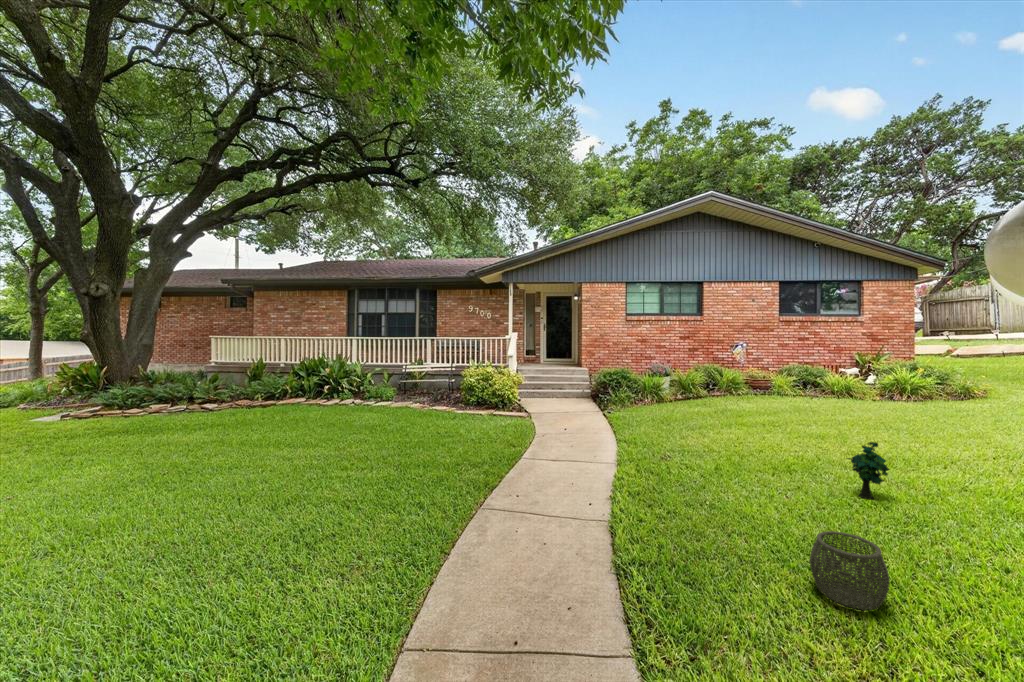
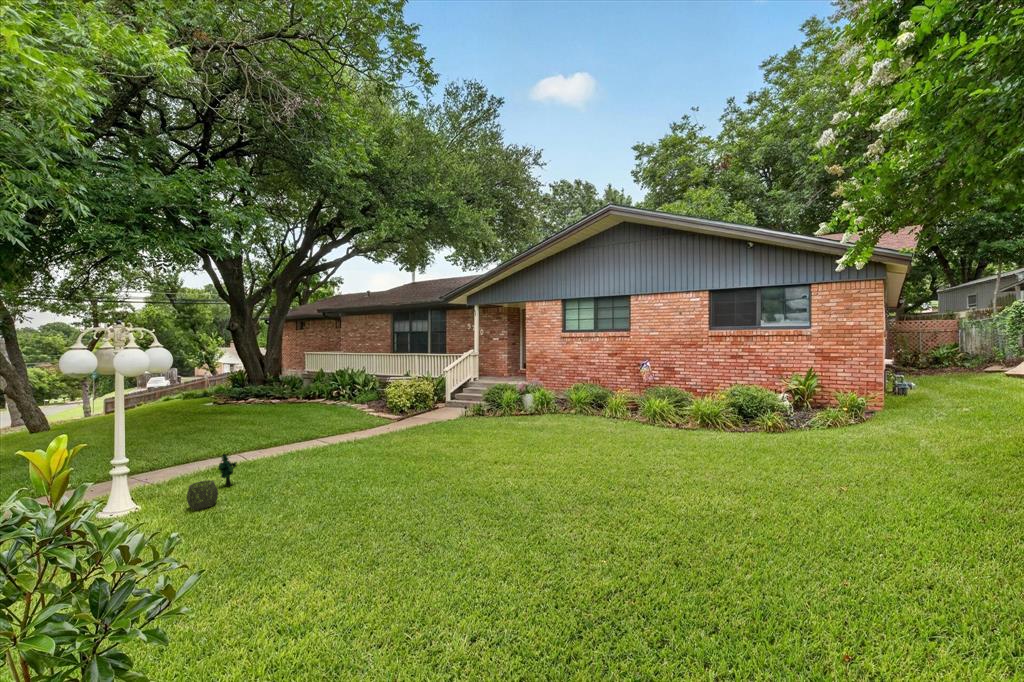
decorative plant: present [847,442,889,499] -> present [218,454,237,487]

